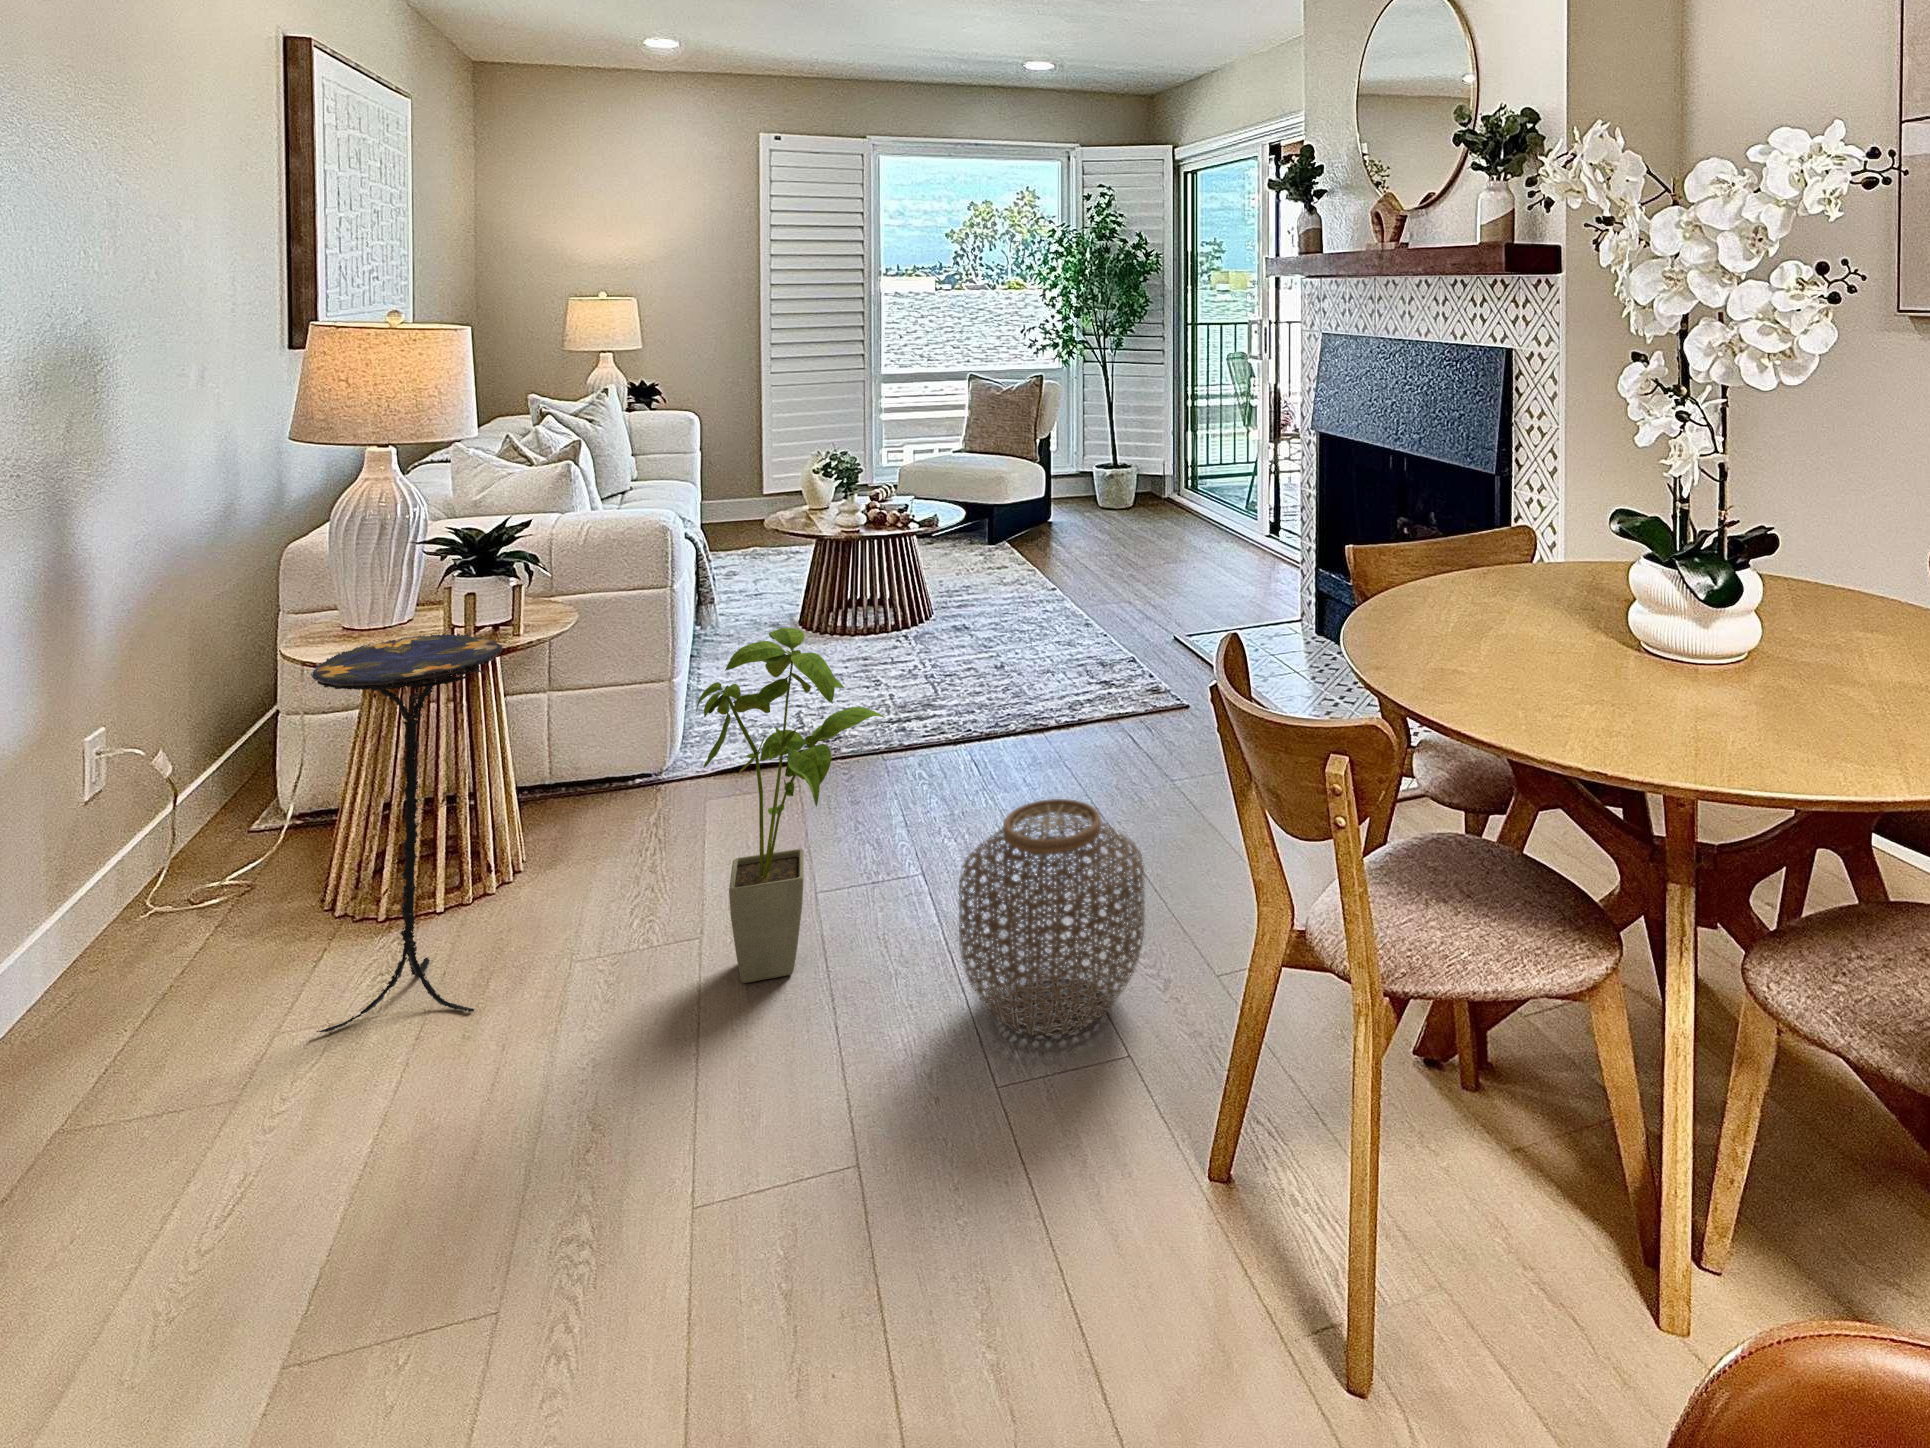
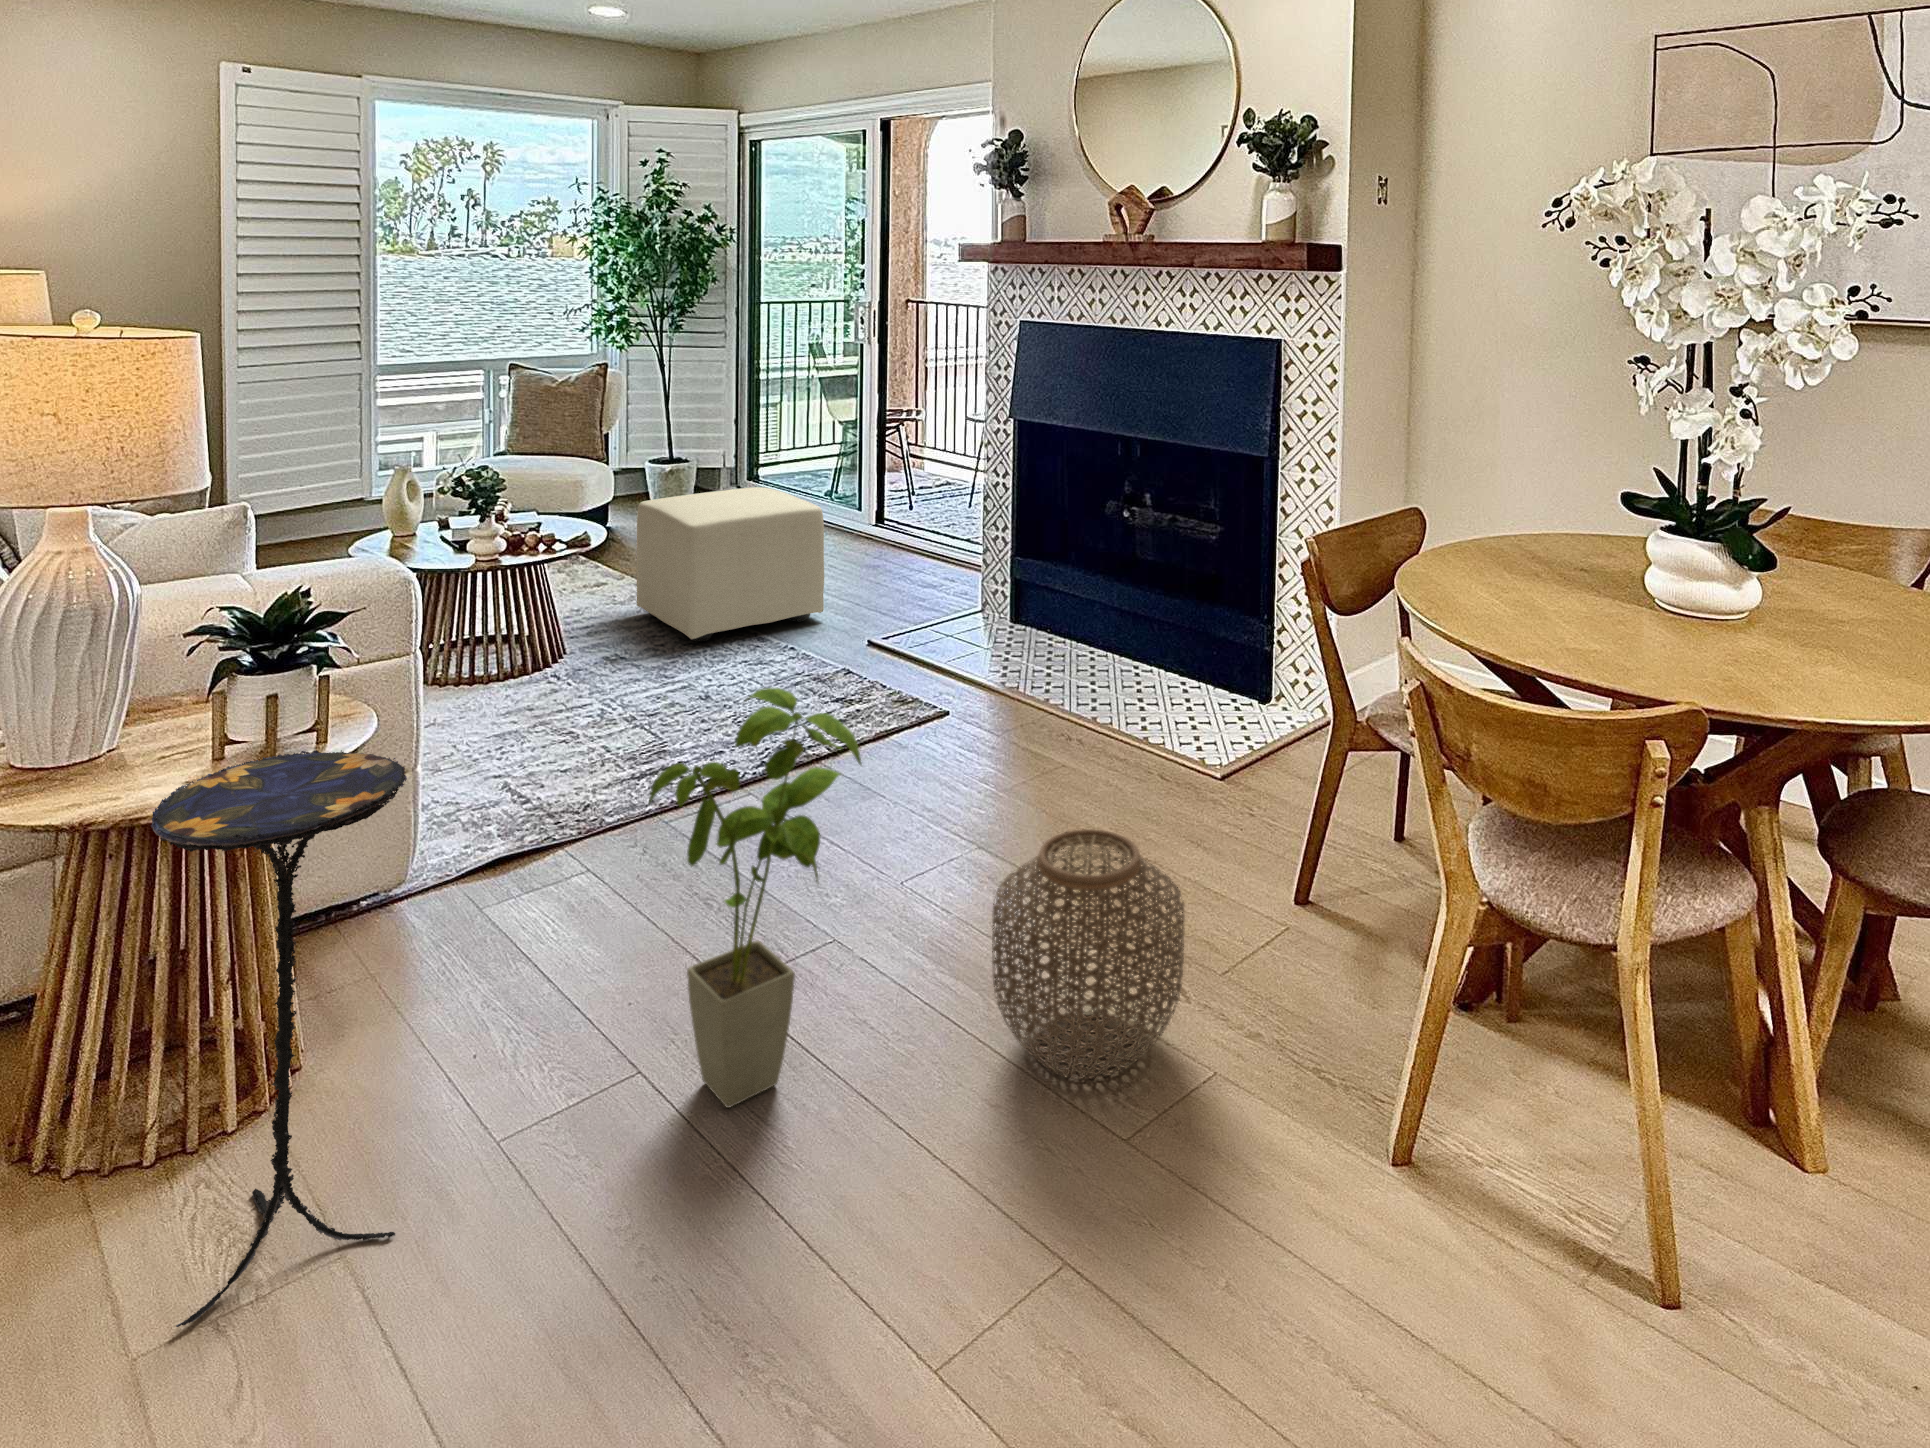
ottoman: none [1006,487,1150,618] -> present [636,487,824,641]

